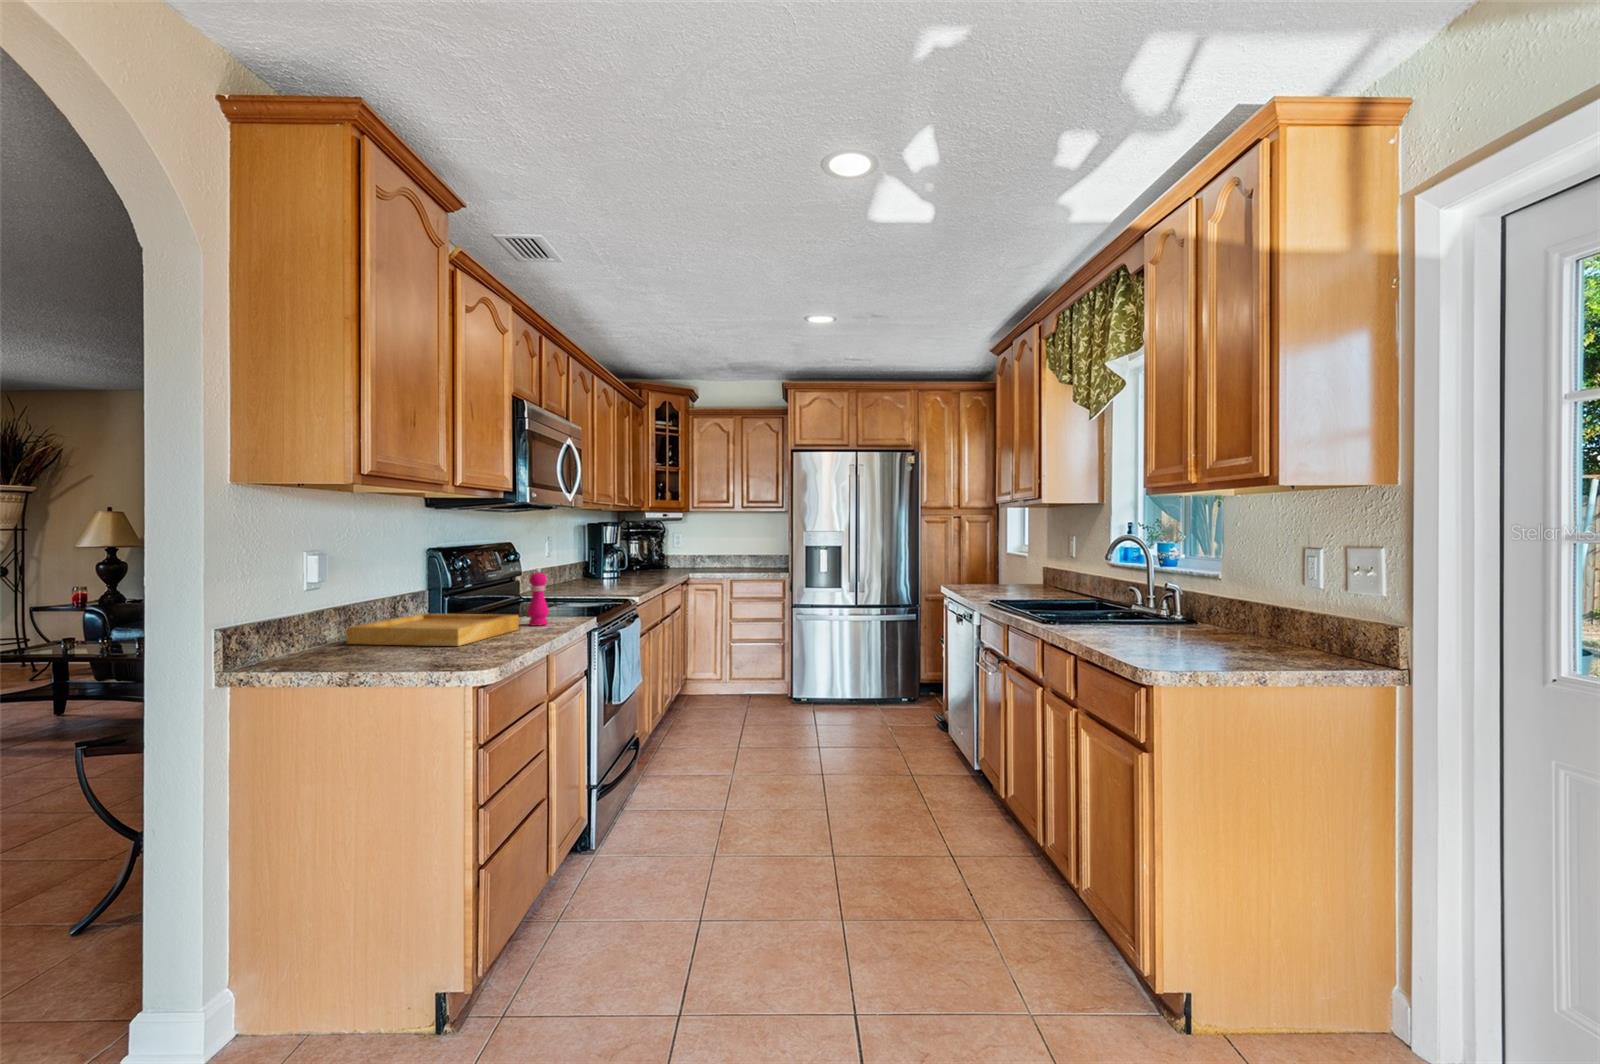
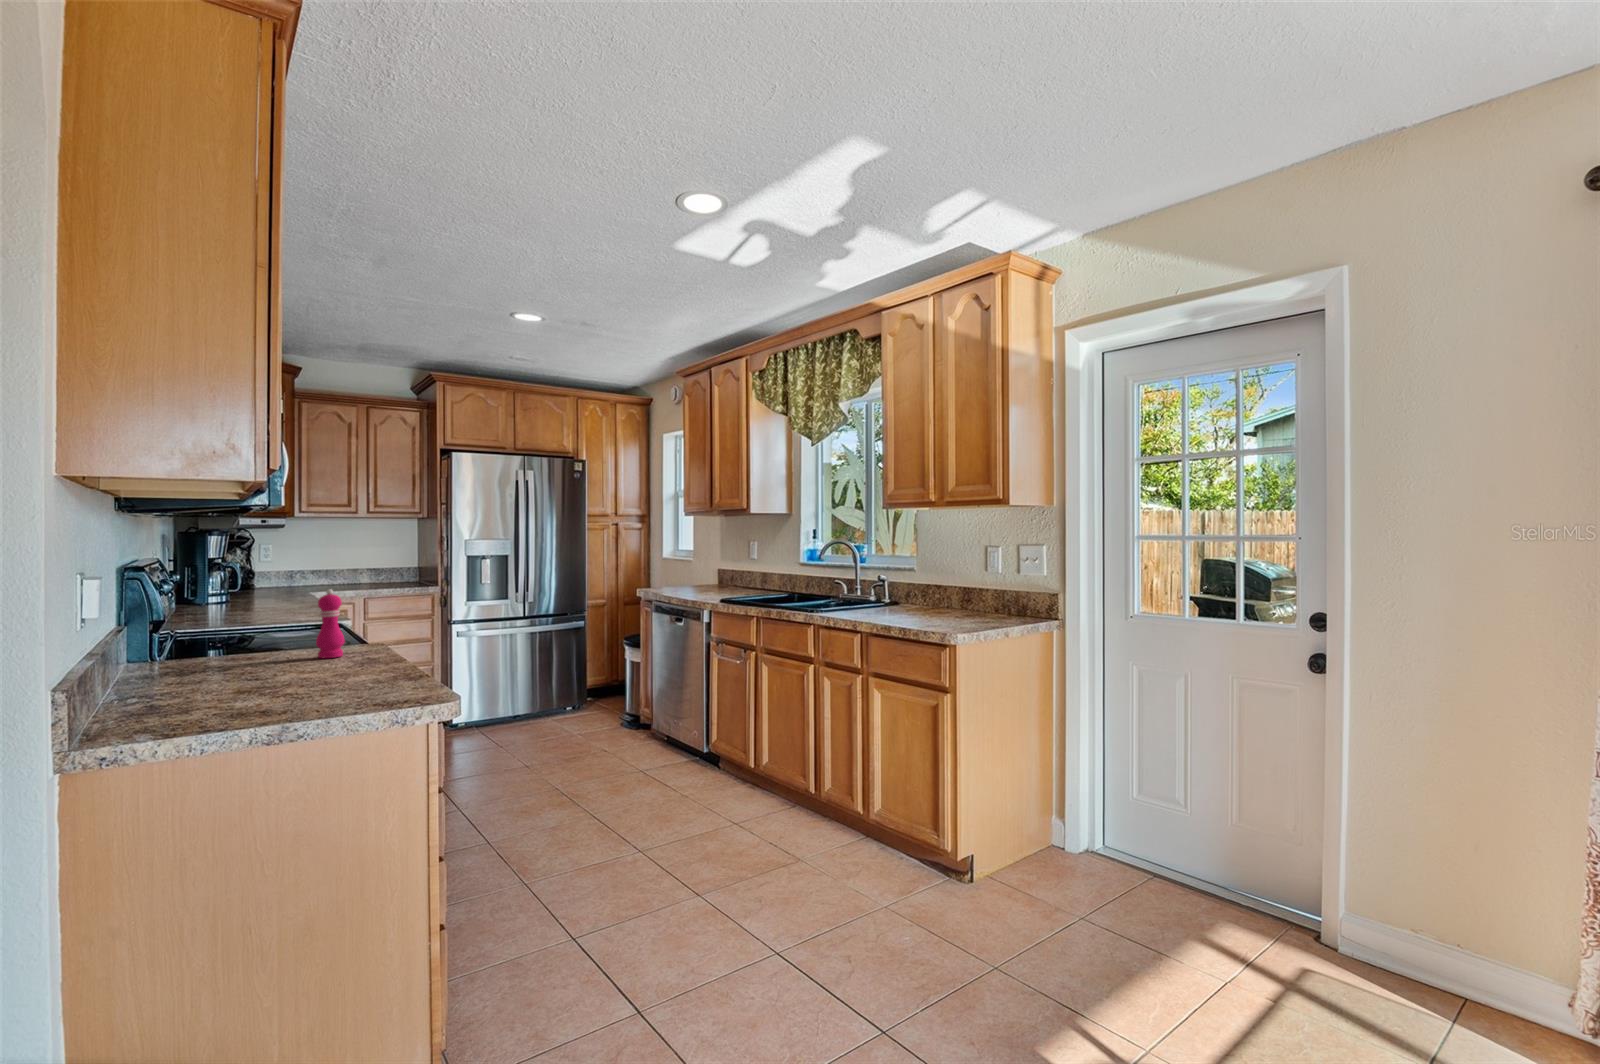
tray: present [347,613,519,646] -> none [126,646,327,705]

